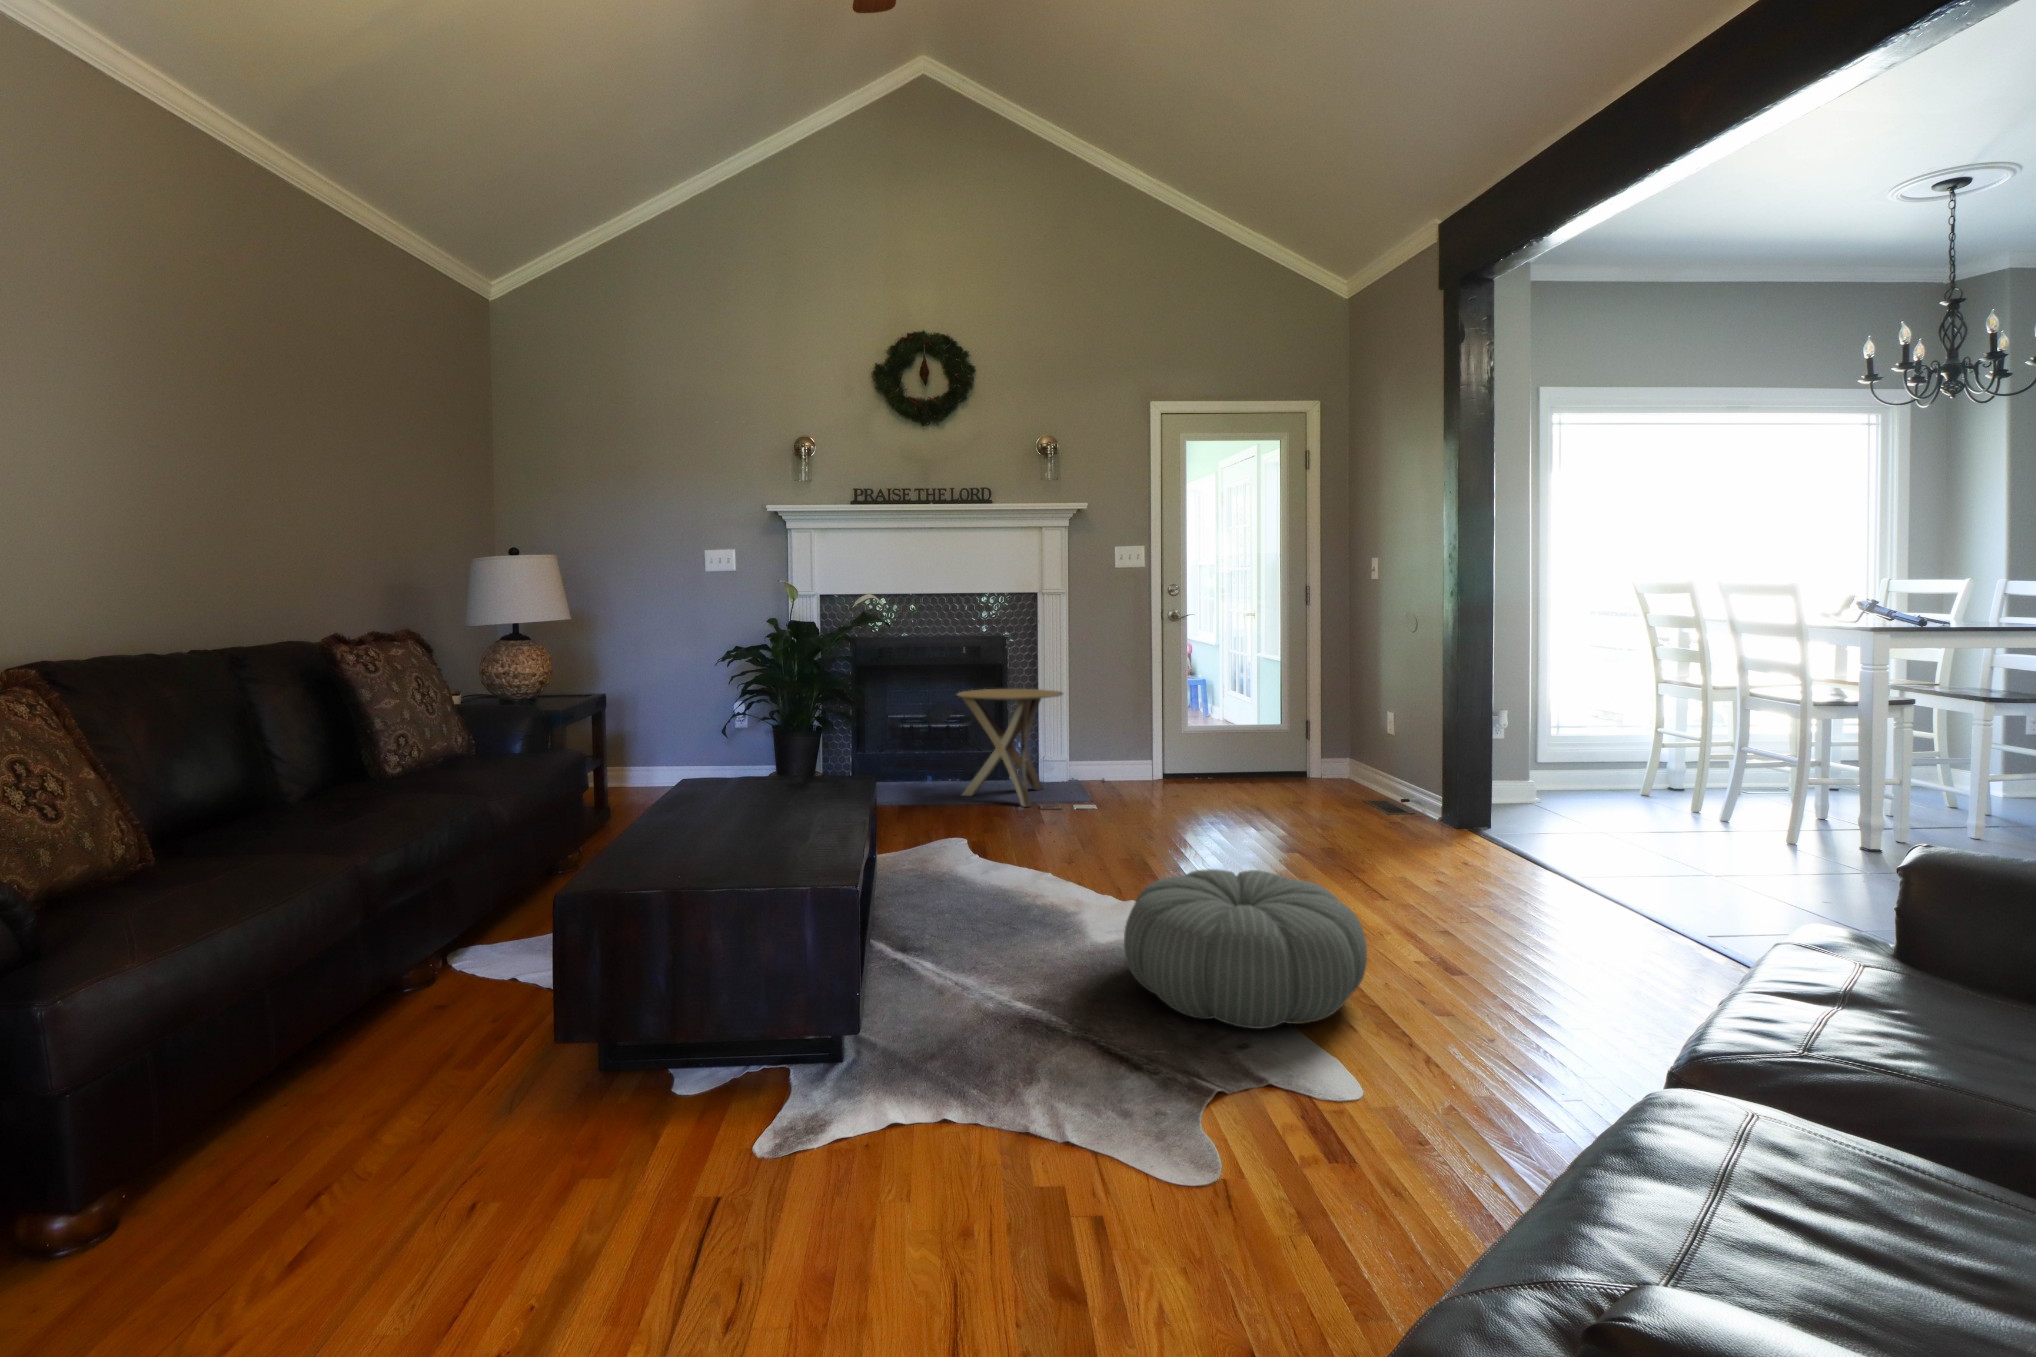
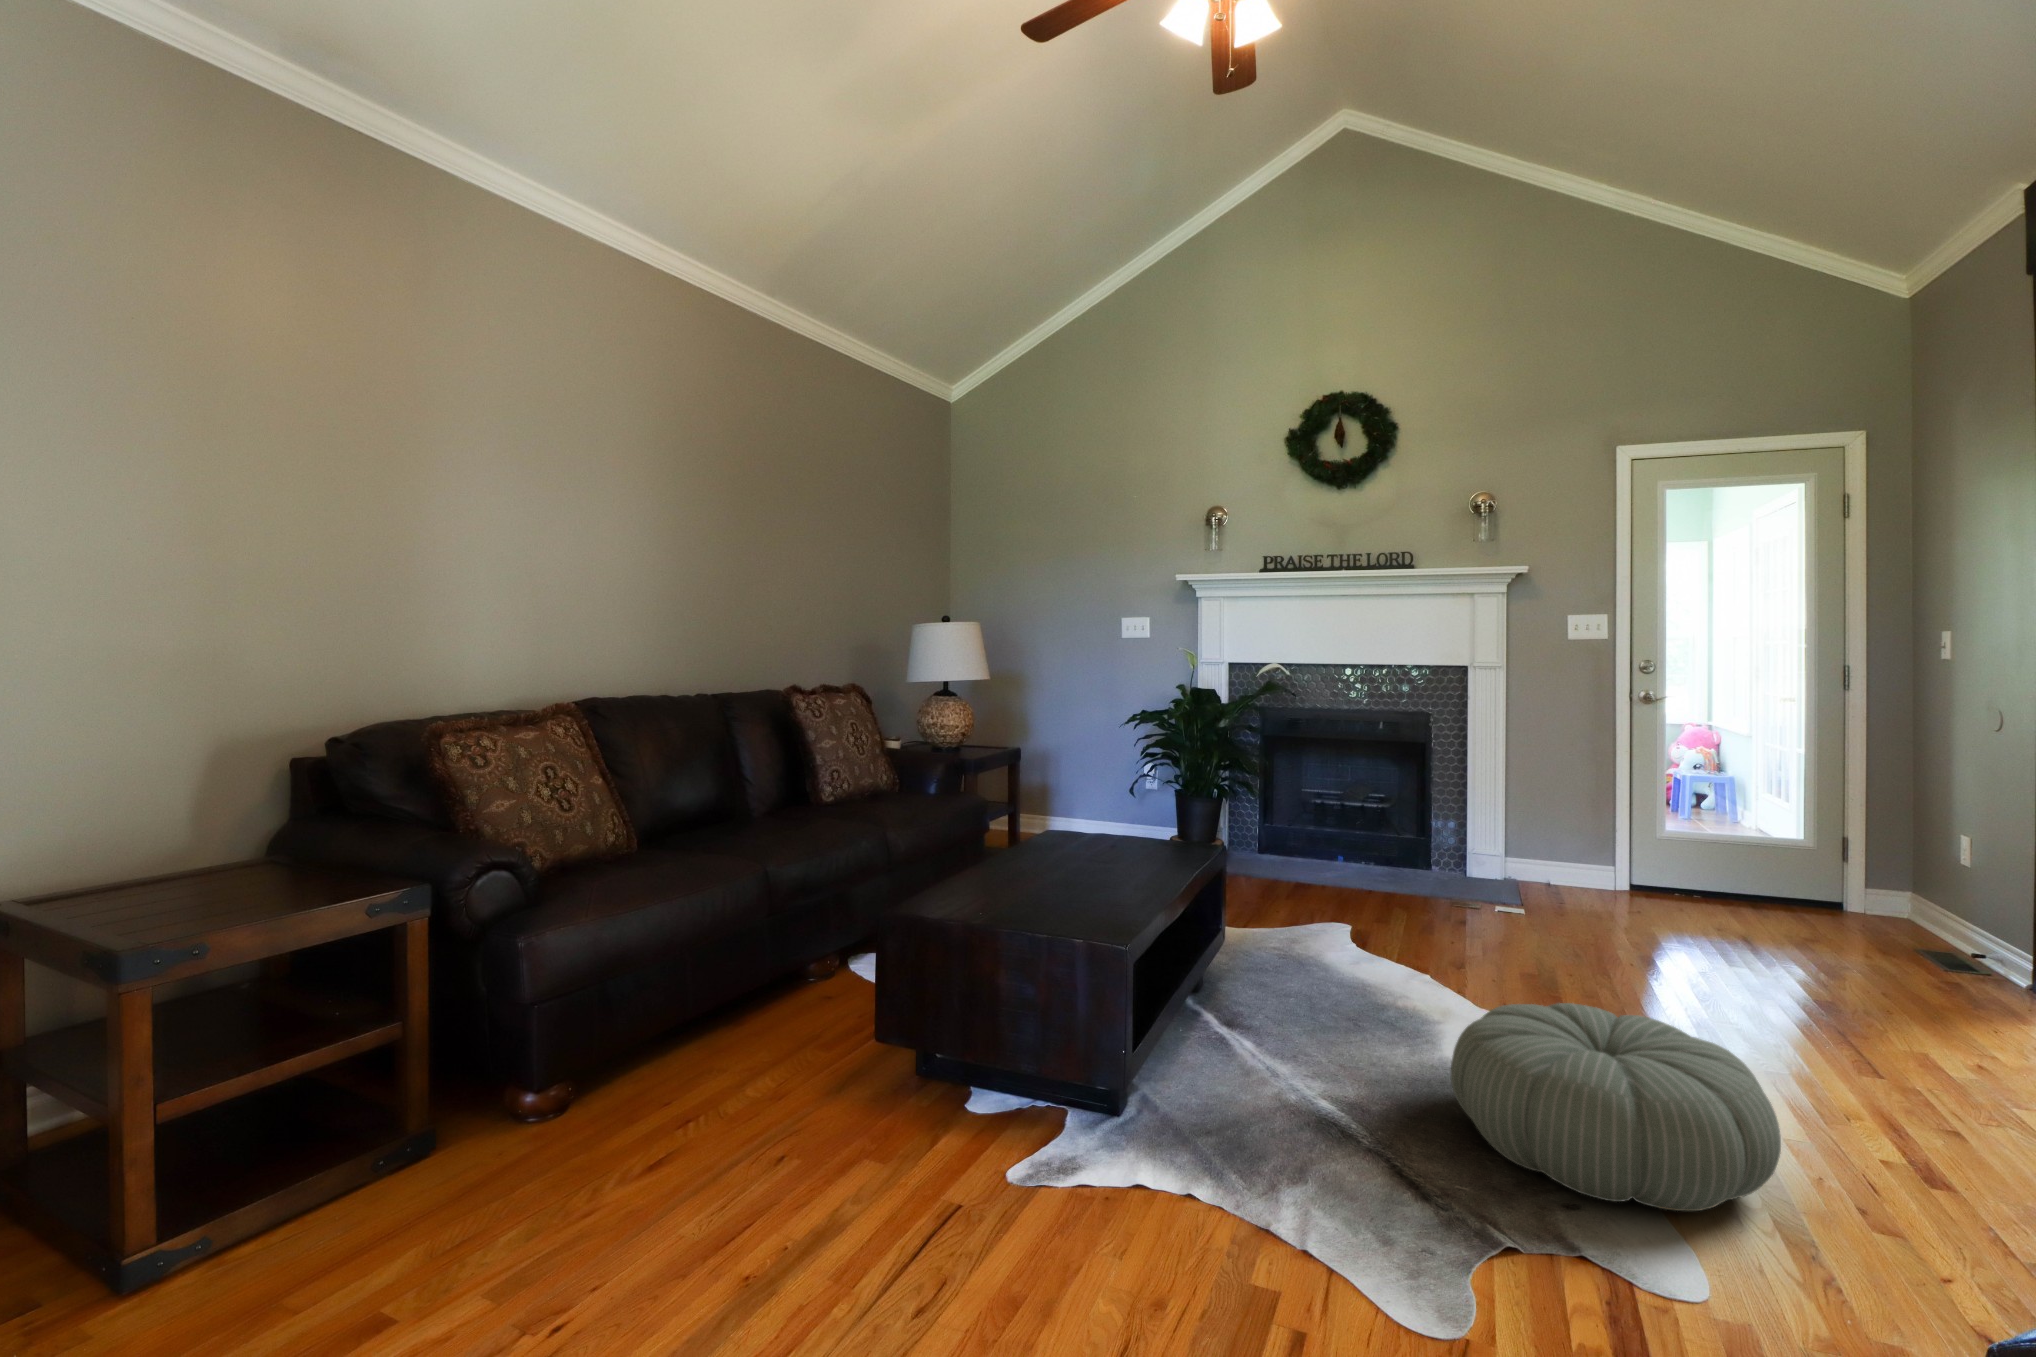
side table: present [957,689,1063,807] -> none [1360,768,1489,904]

